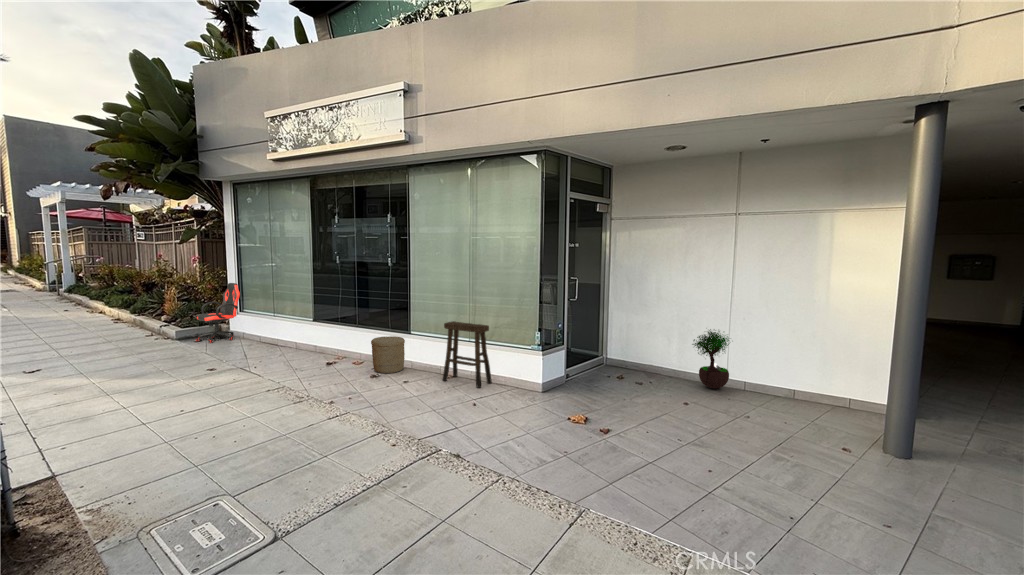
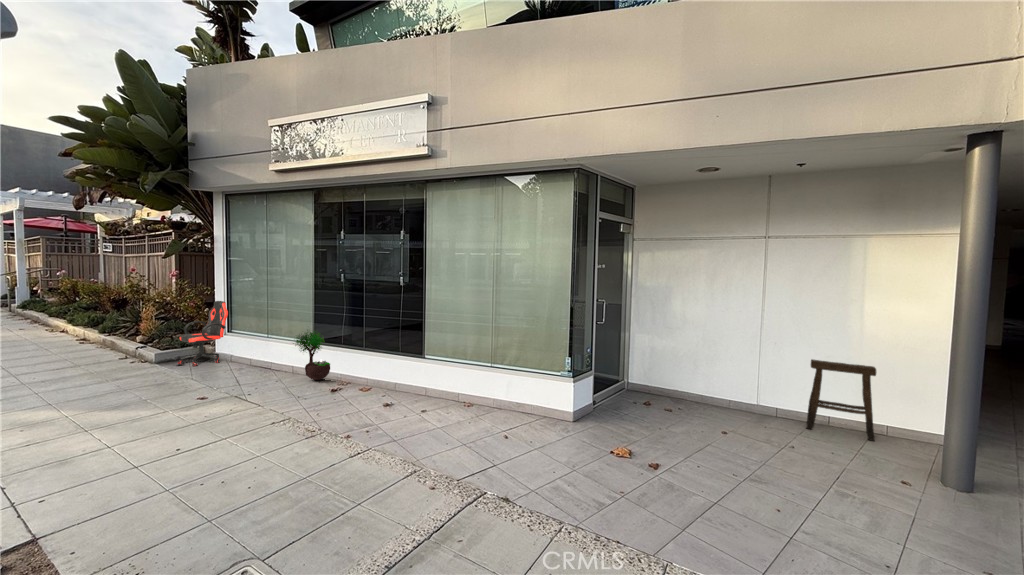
stool: present [442,321,492,388] -> present [806,359,876,441]
potted tree: present [692,329,729,389] -> present [293,332,330,380]
woven basket: present [371,336,405,373] -> none [382,361,418,401]

